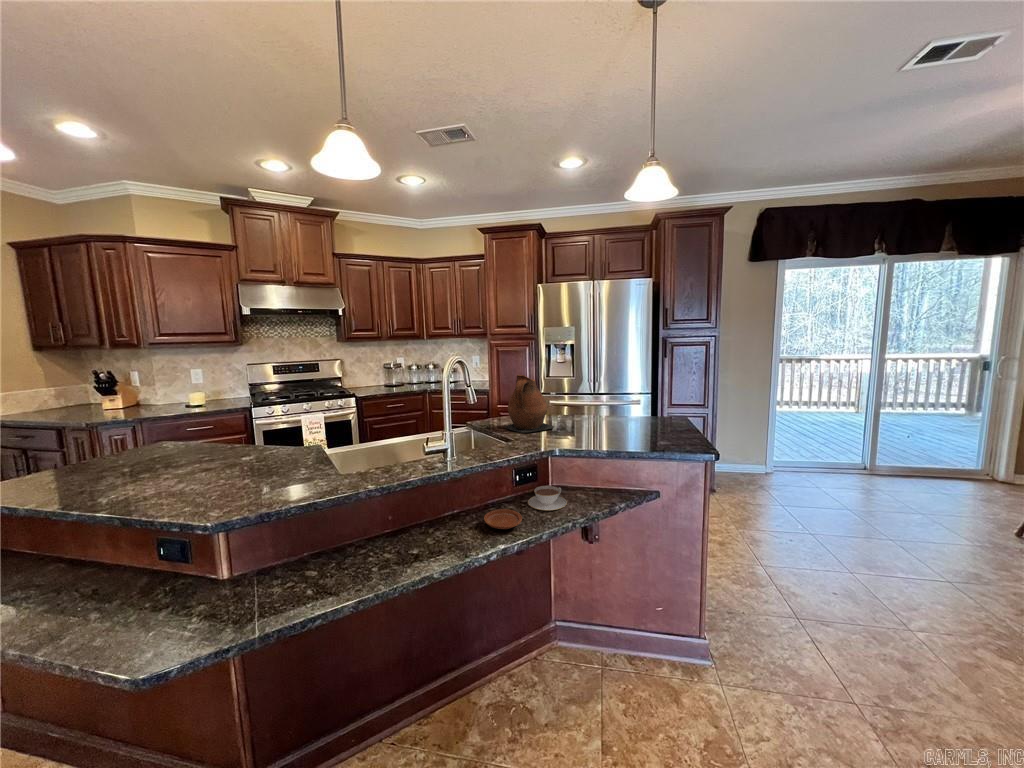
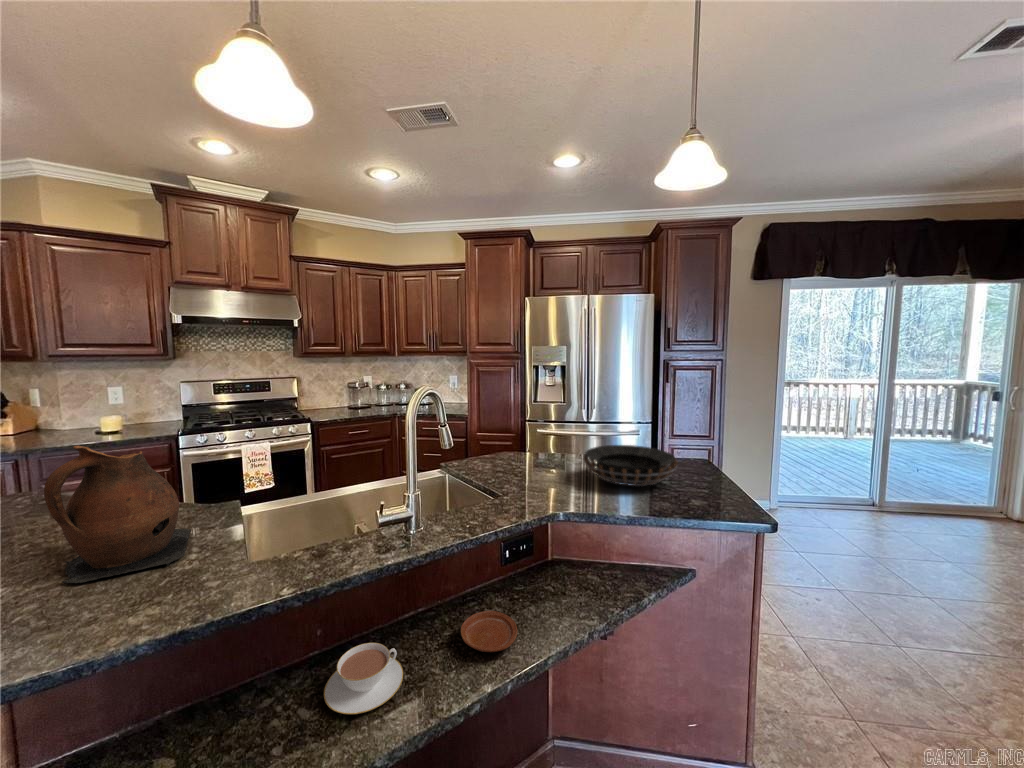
ceramic pitcher: present [505,375,554,433] -> present [44,446,191,583]
decorative bowl: none [578,405,652,434] -> present [583,445,678,486]
teacup: present [528,486,567,510] -> present [324,643,403,714]

